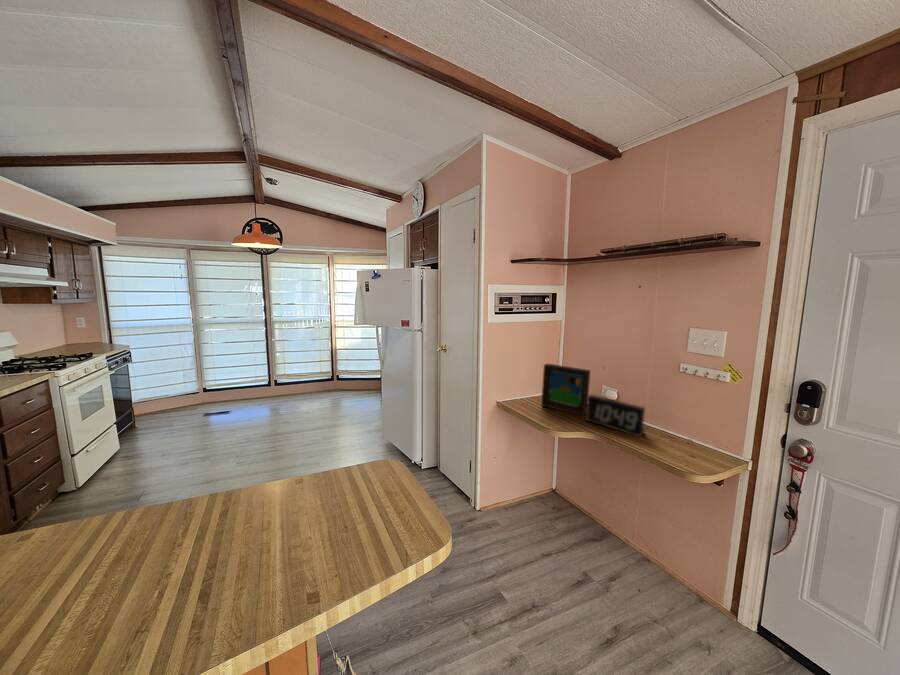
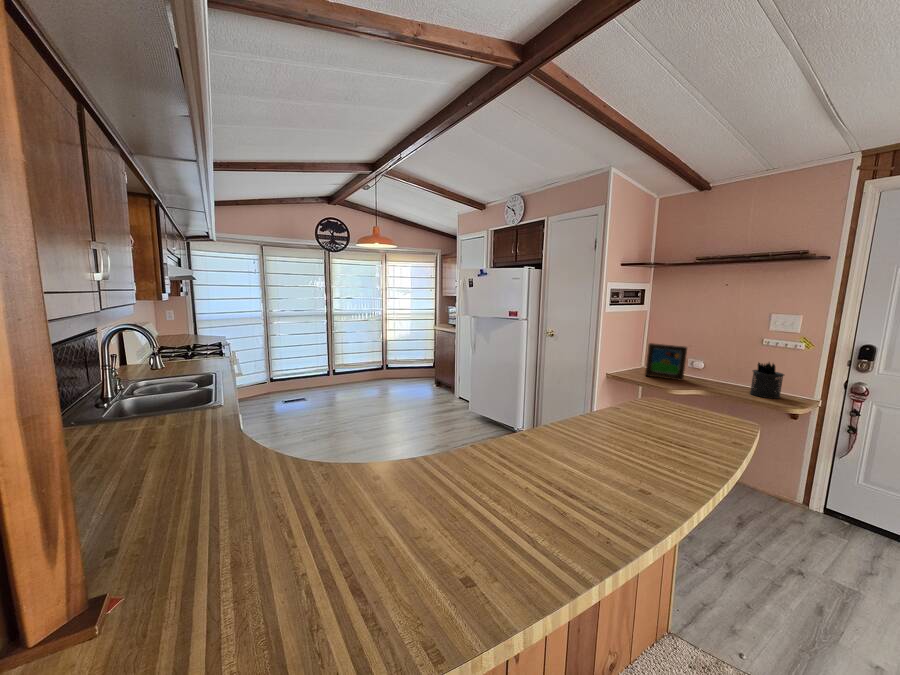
alarm clock: present [586,395,645,436] -> none [690,364,740,391]
pen holder: none [651,397,696,454] -> present [750,363,784,399]

